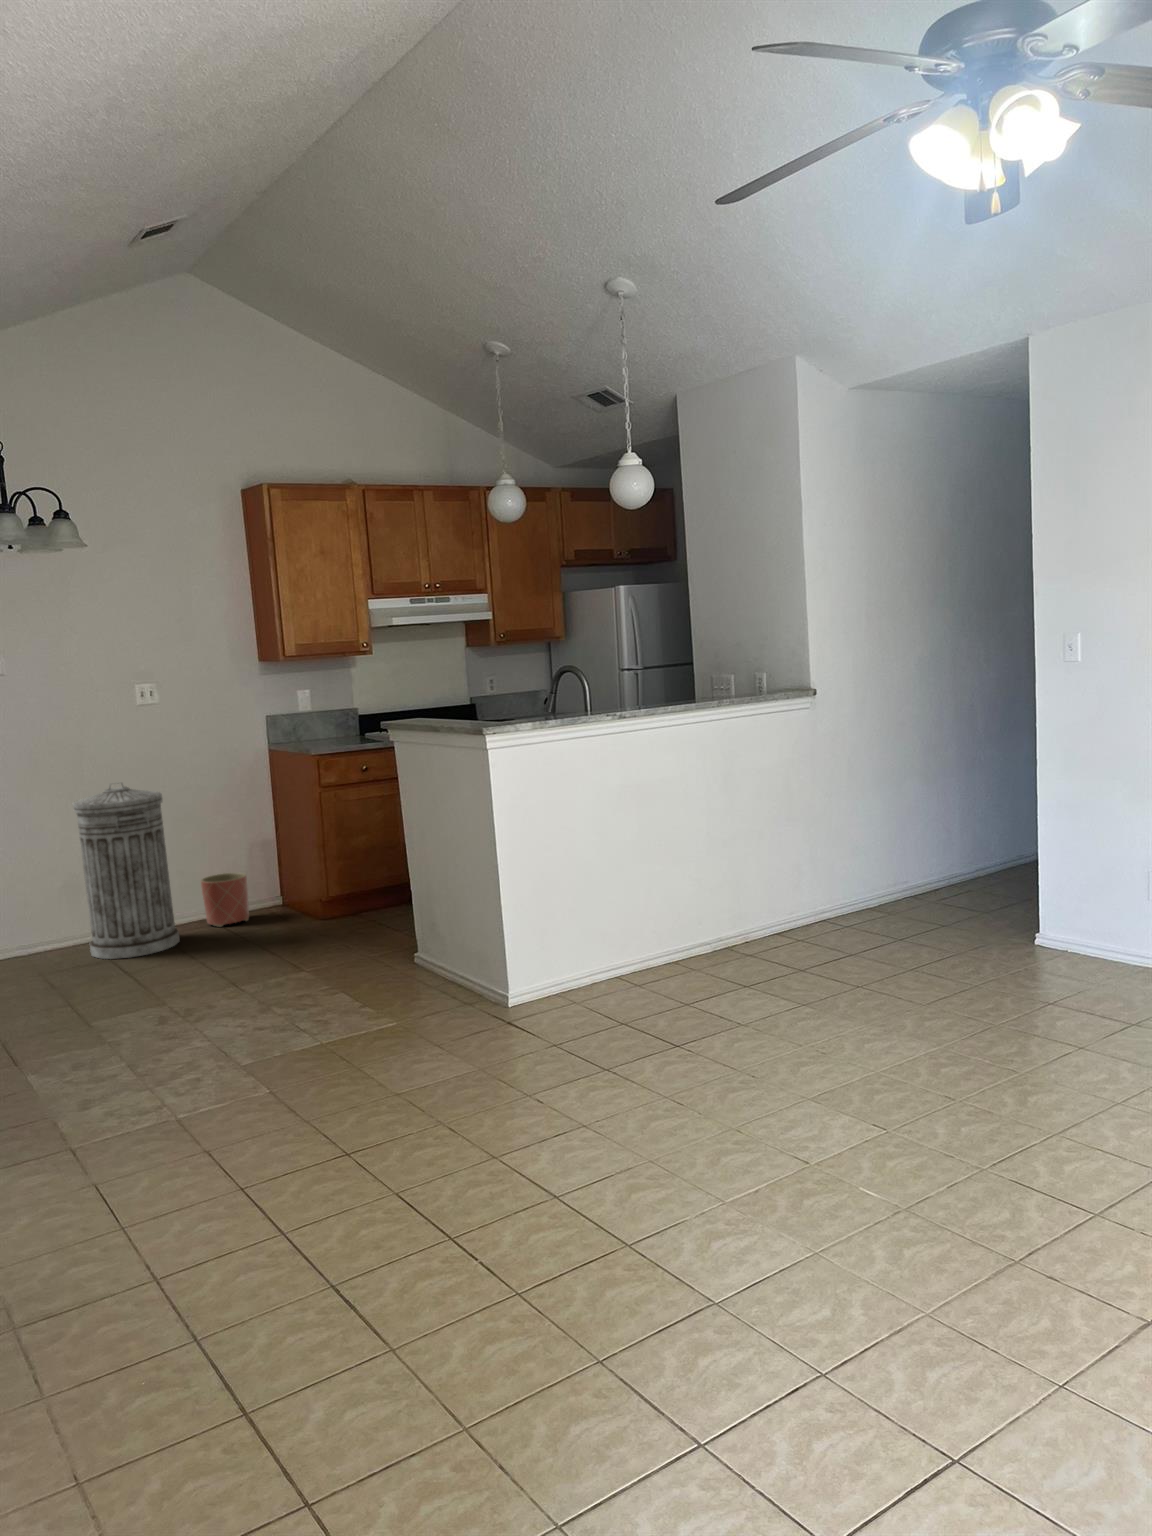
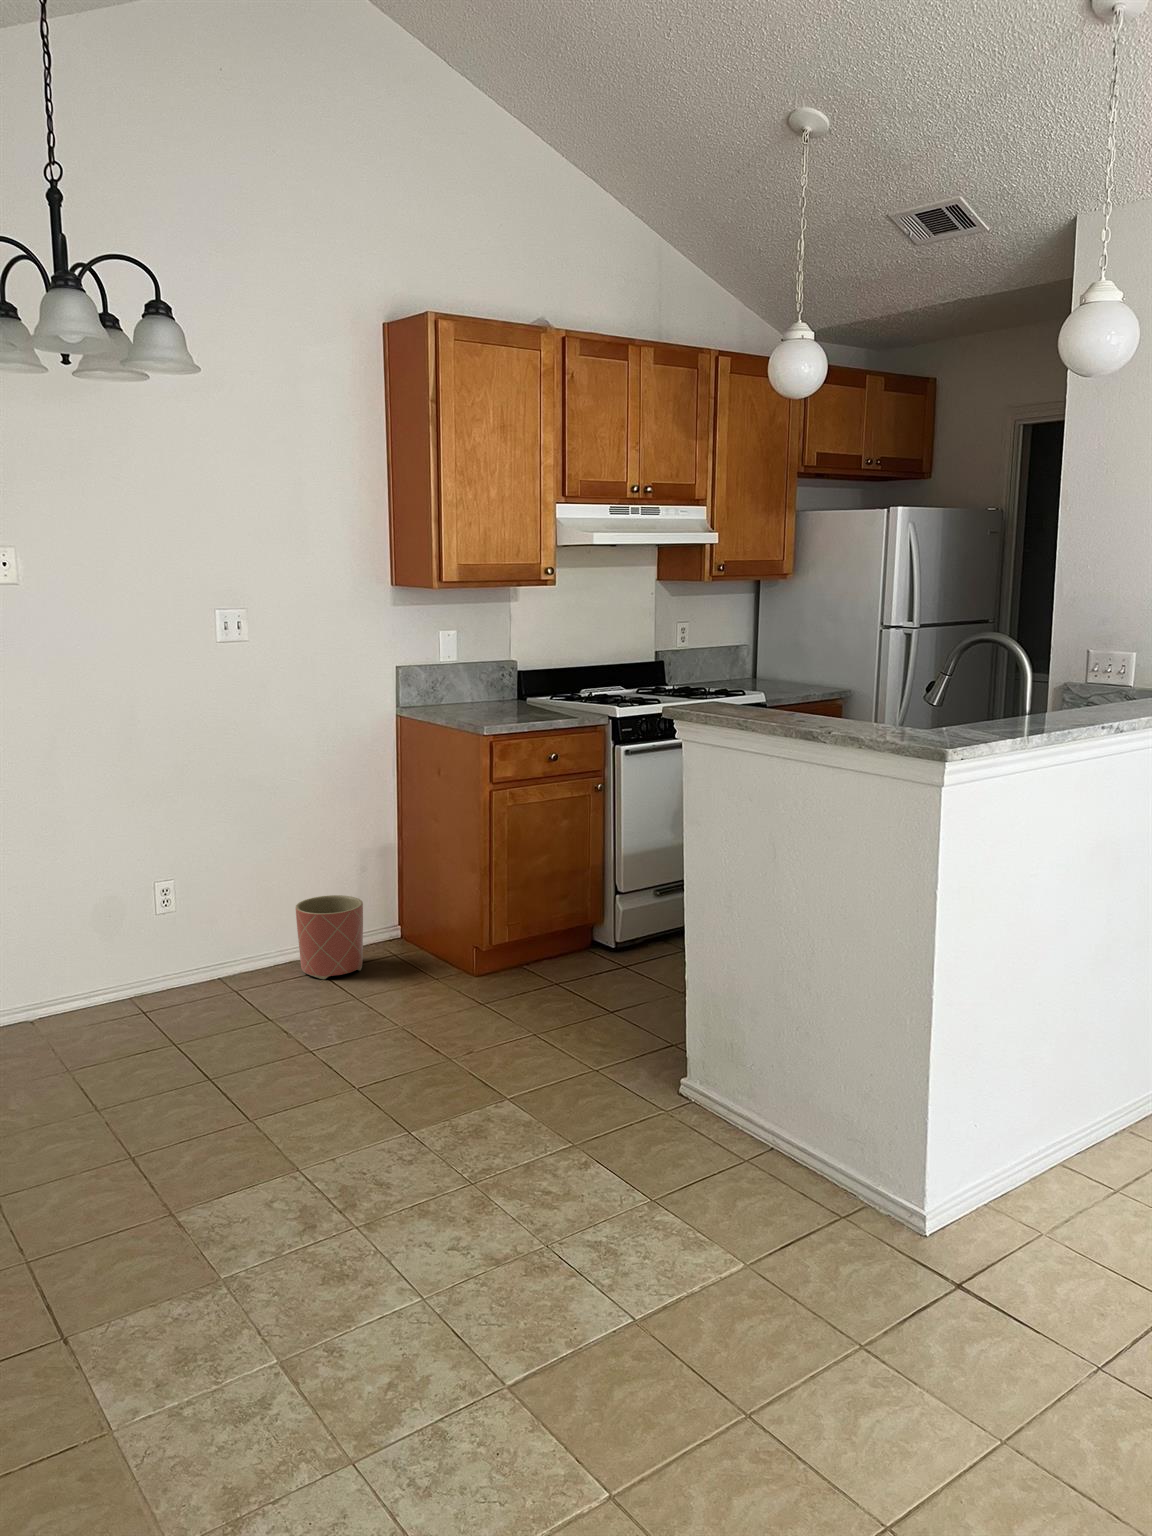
trash can: present [73,783,180,959] -> none [120,761,270,1038]

